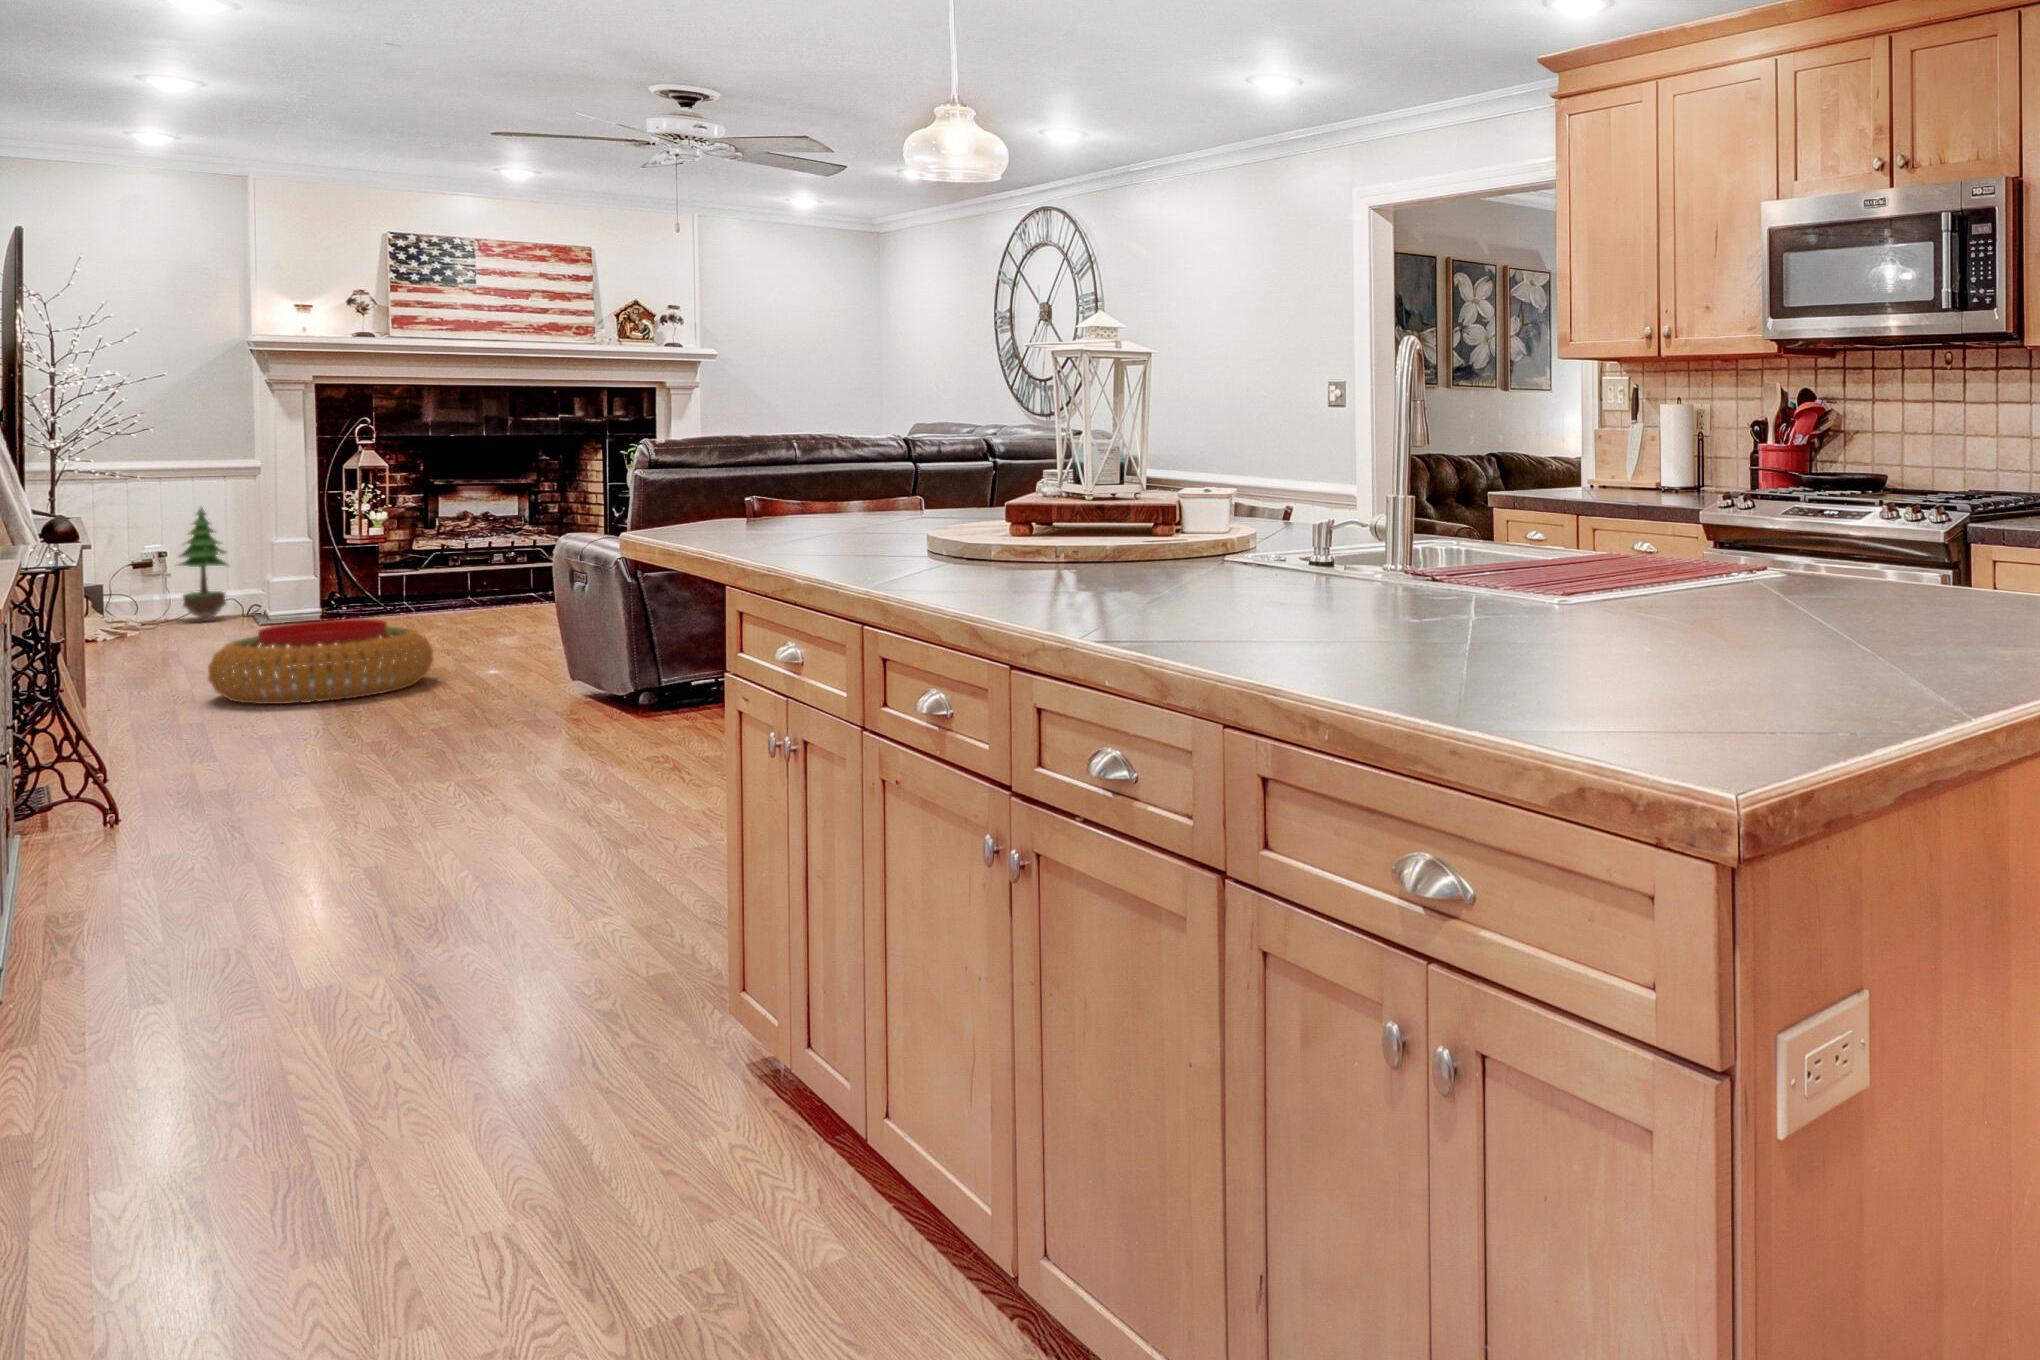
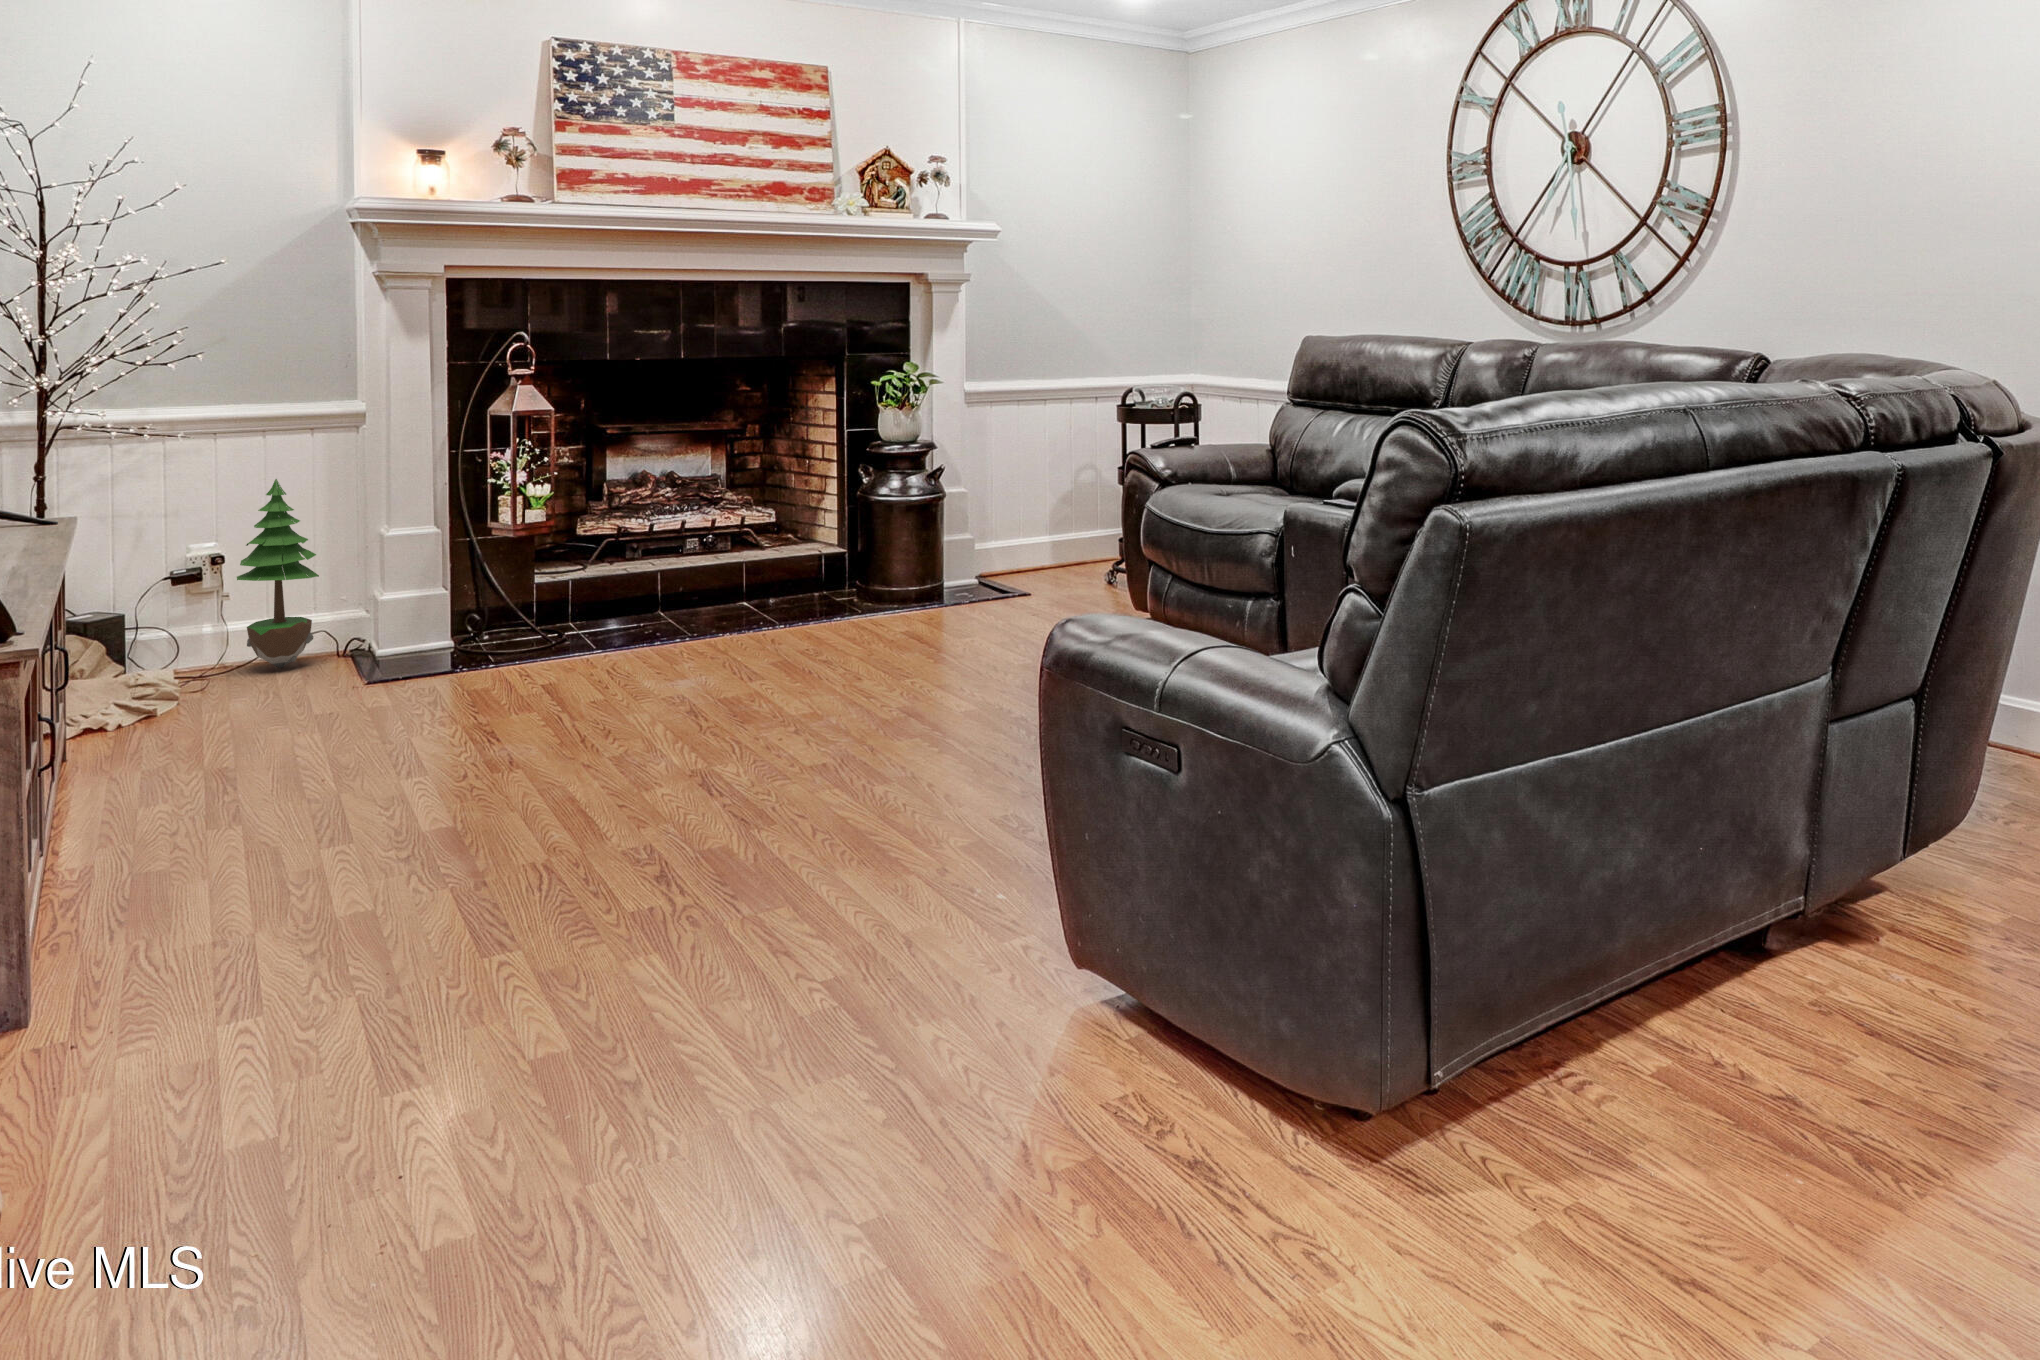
pouf: present [208,619,433,704] -> none [305,778,753,1039]

